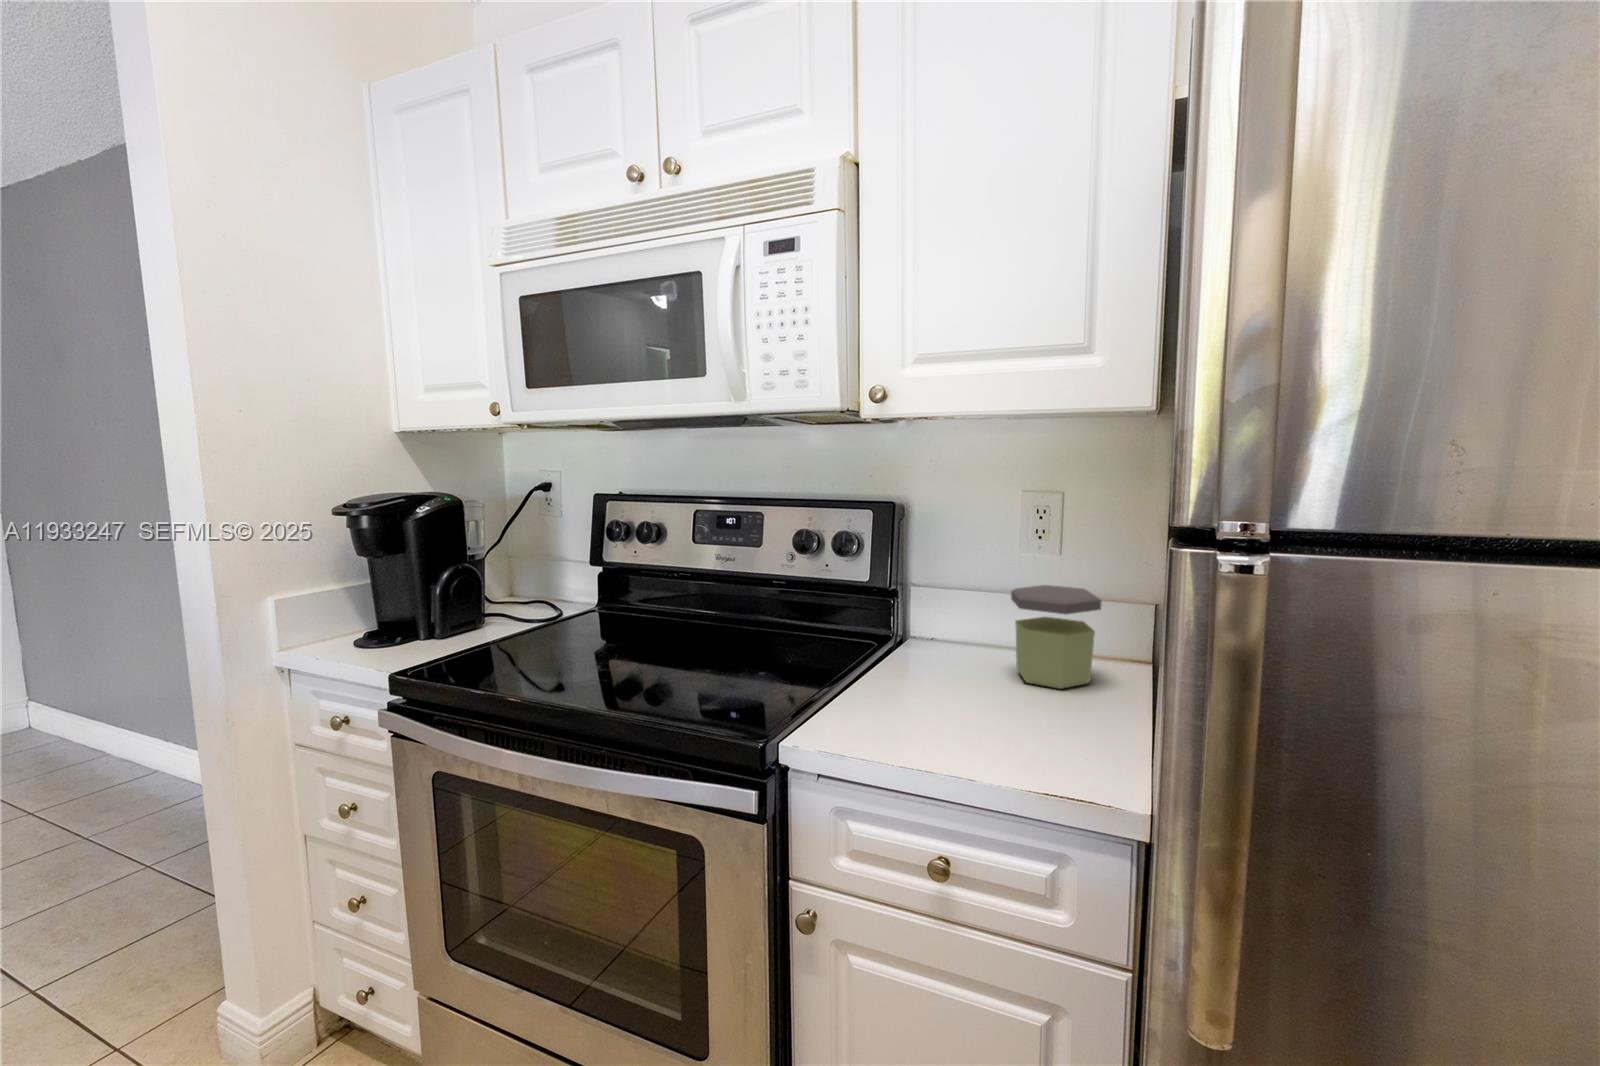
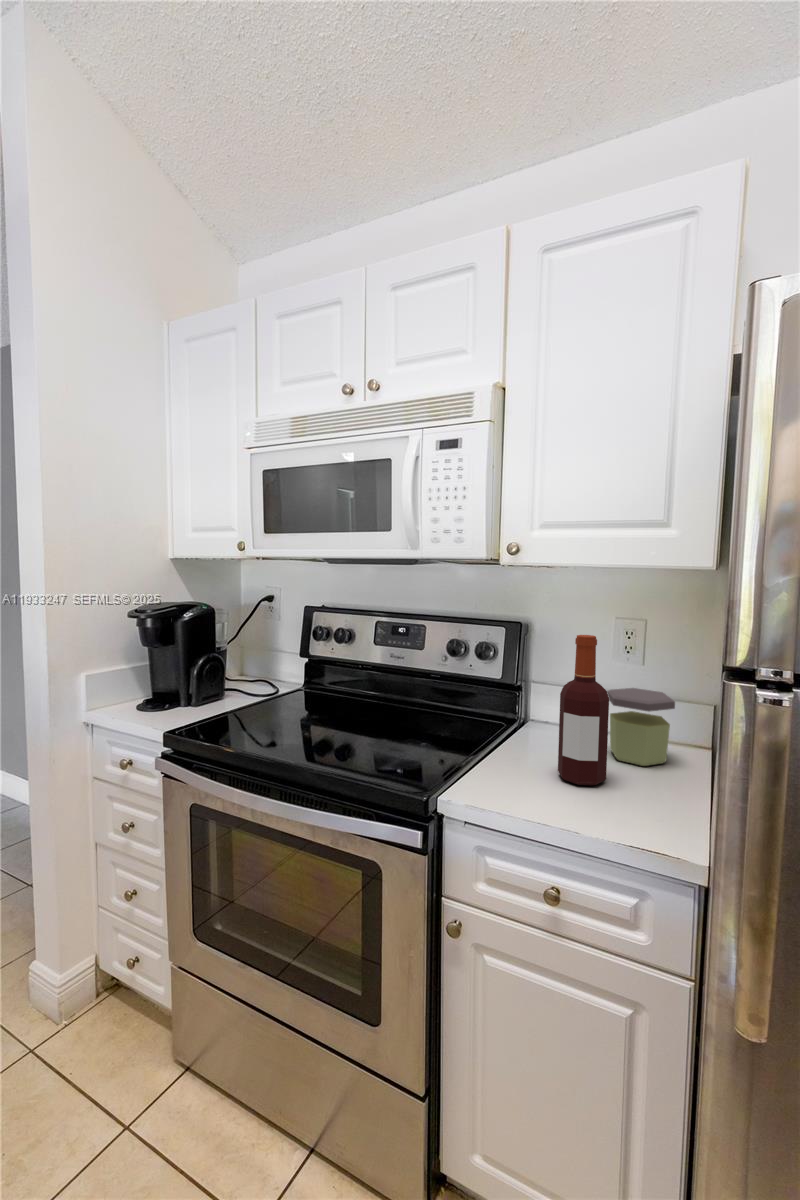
bottle: none [946,511,1013,717] -> present [558,635,609,785]

